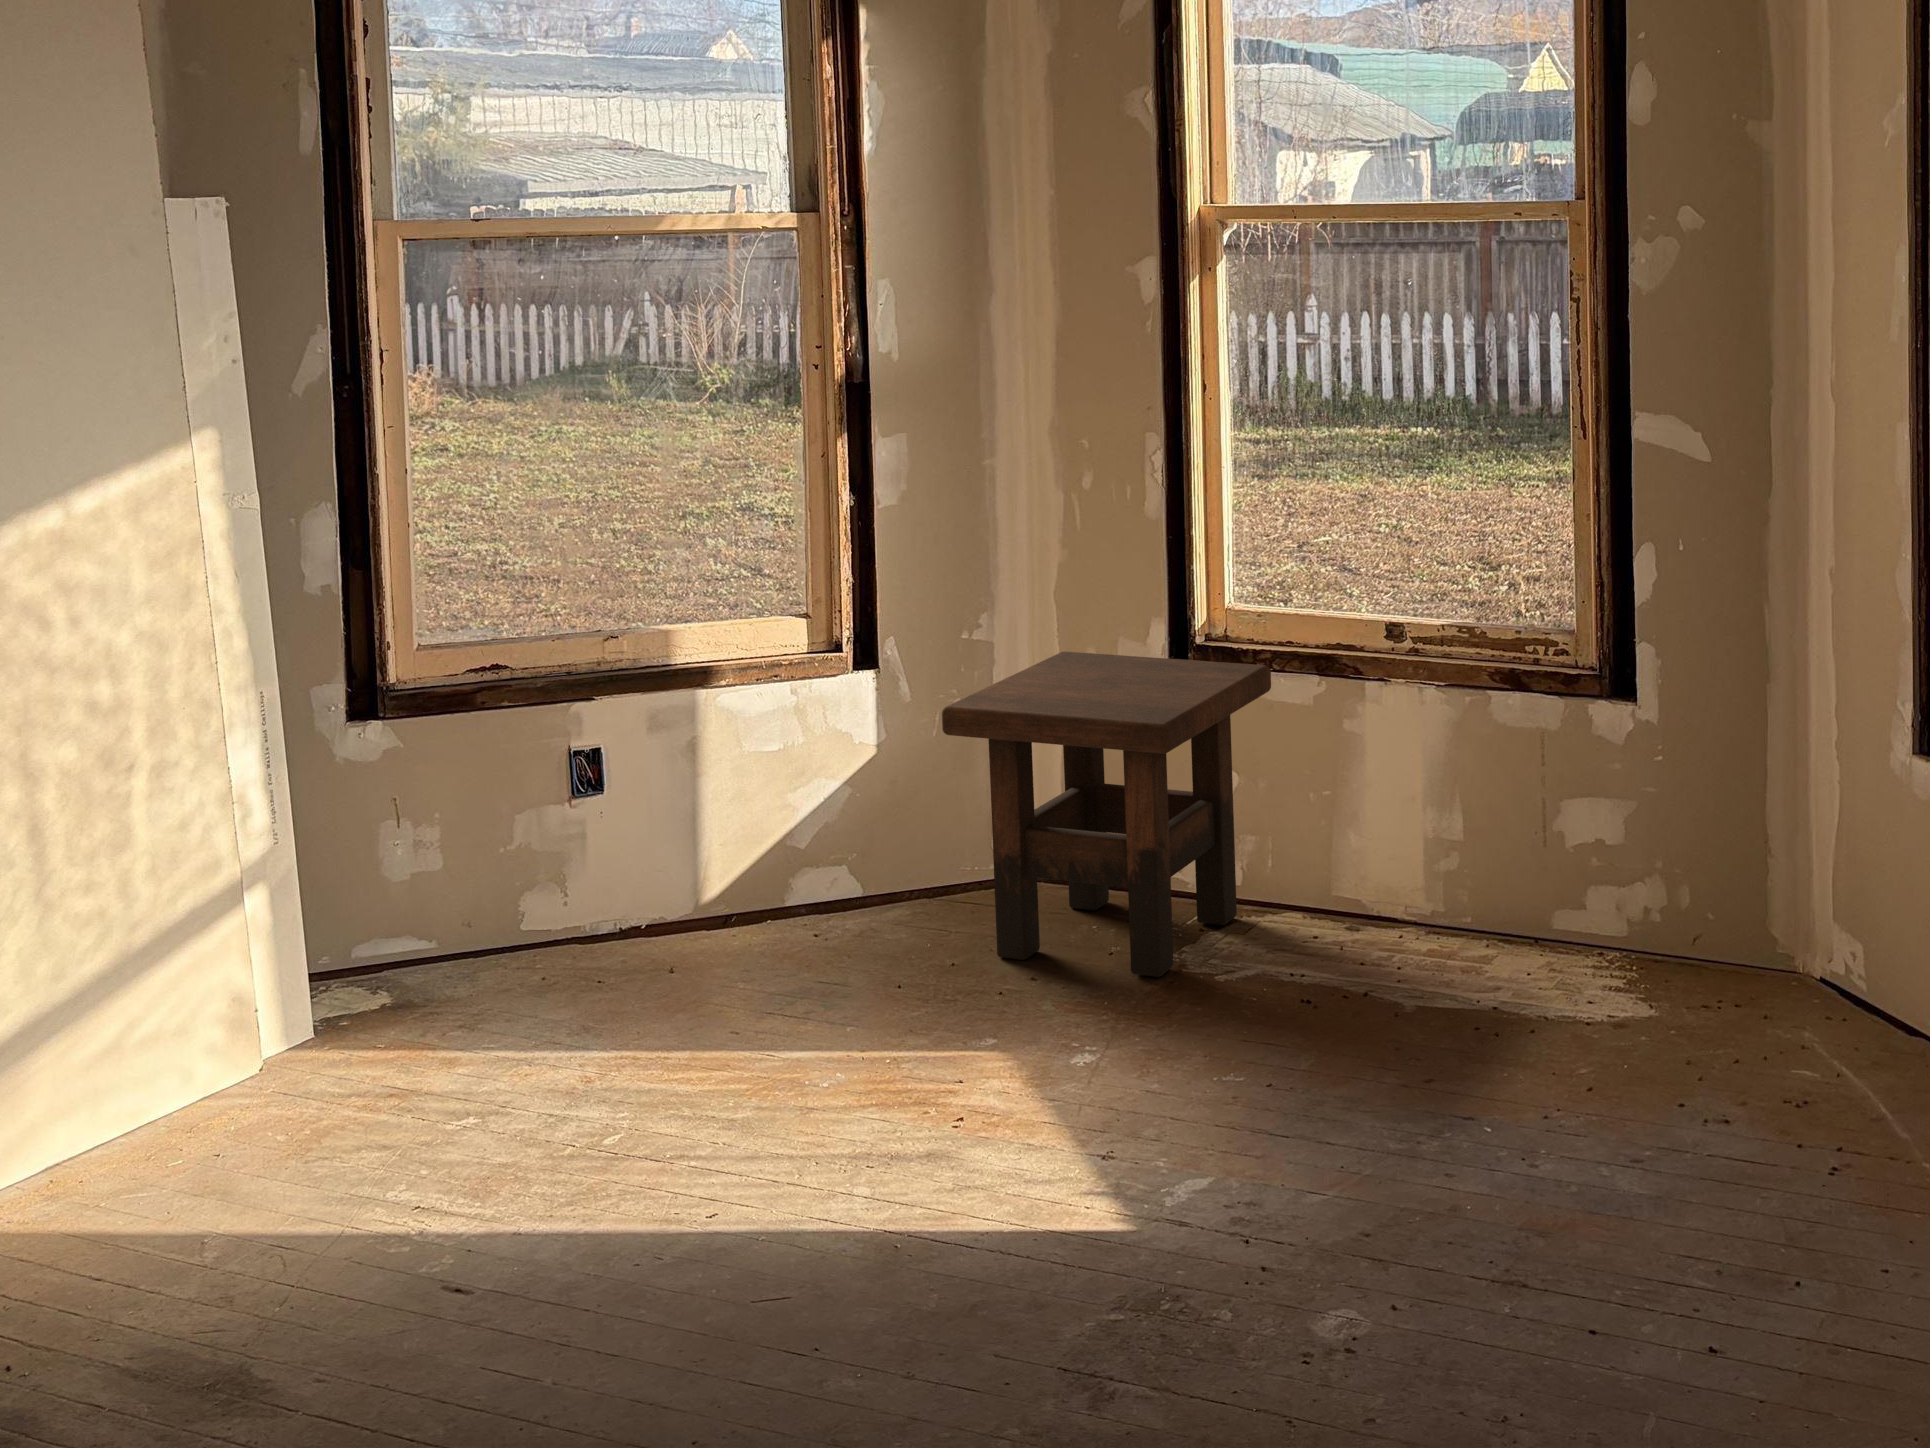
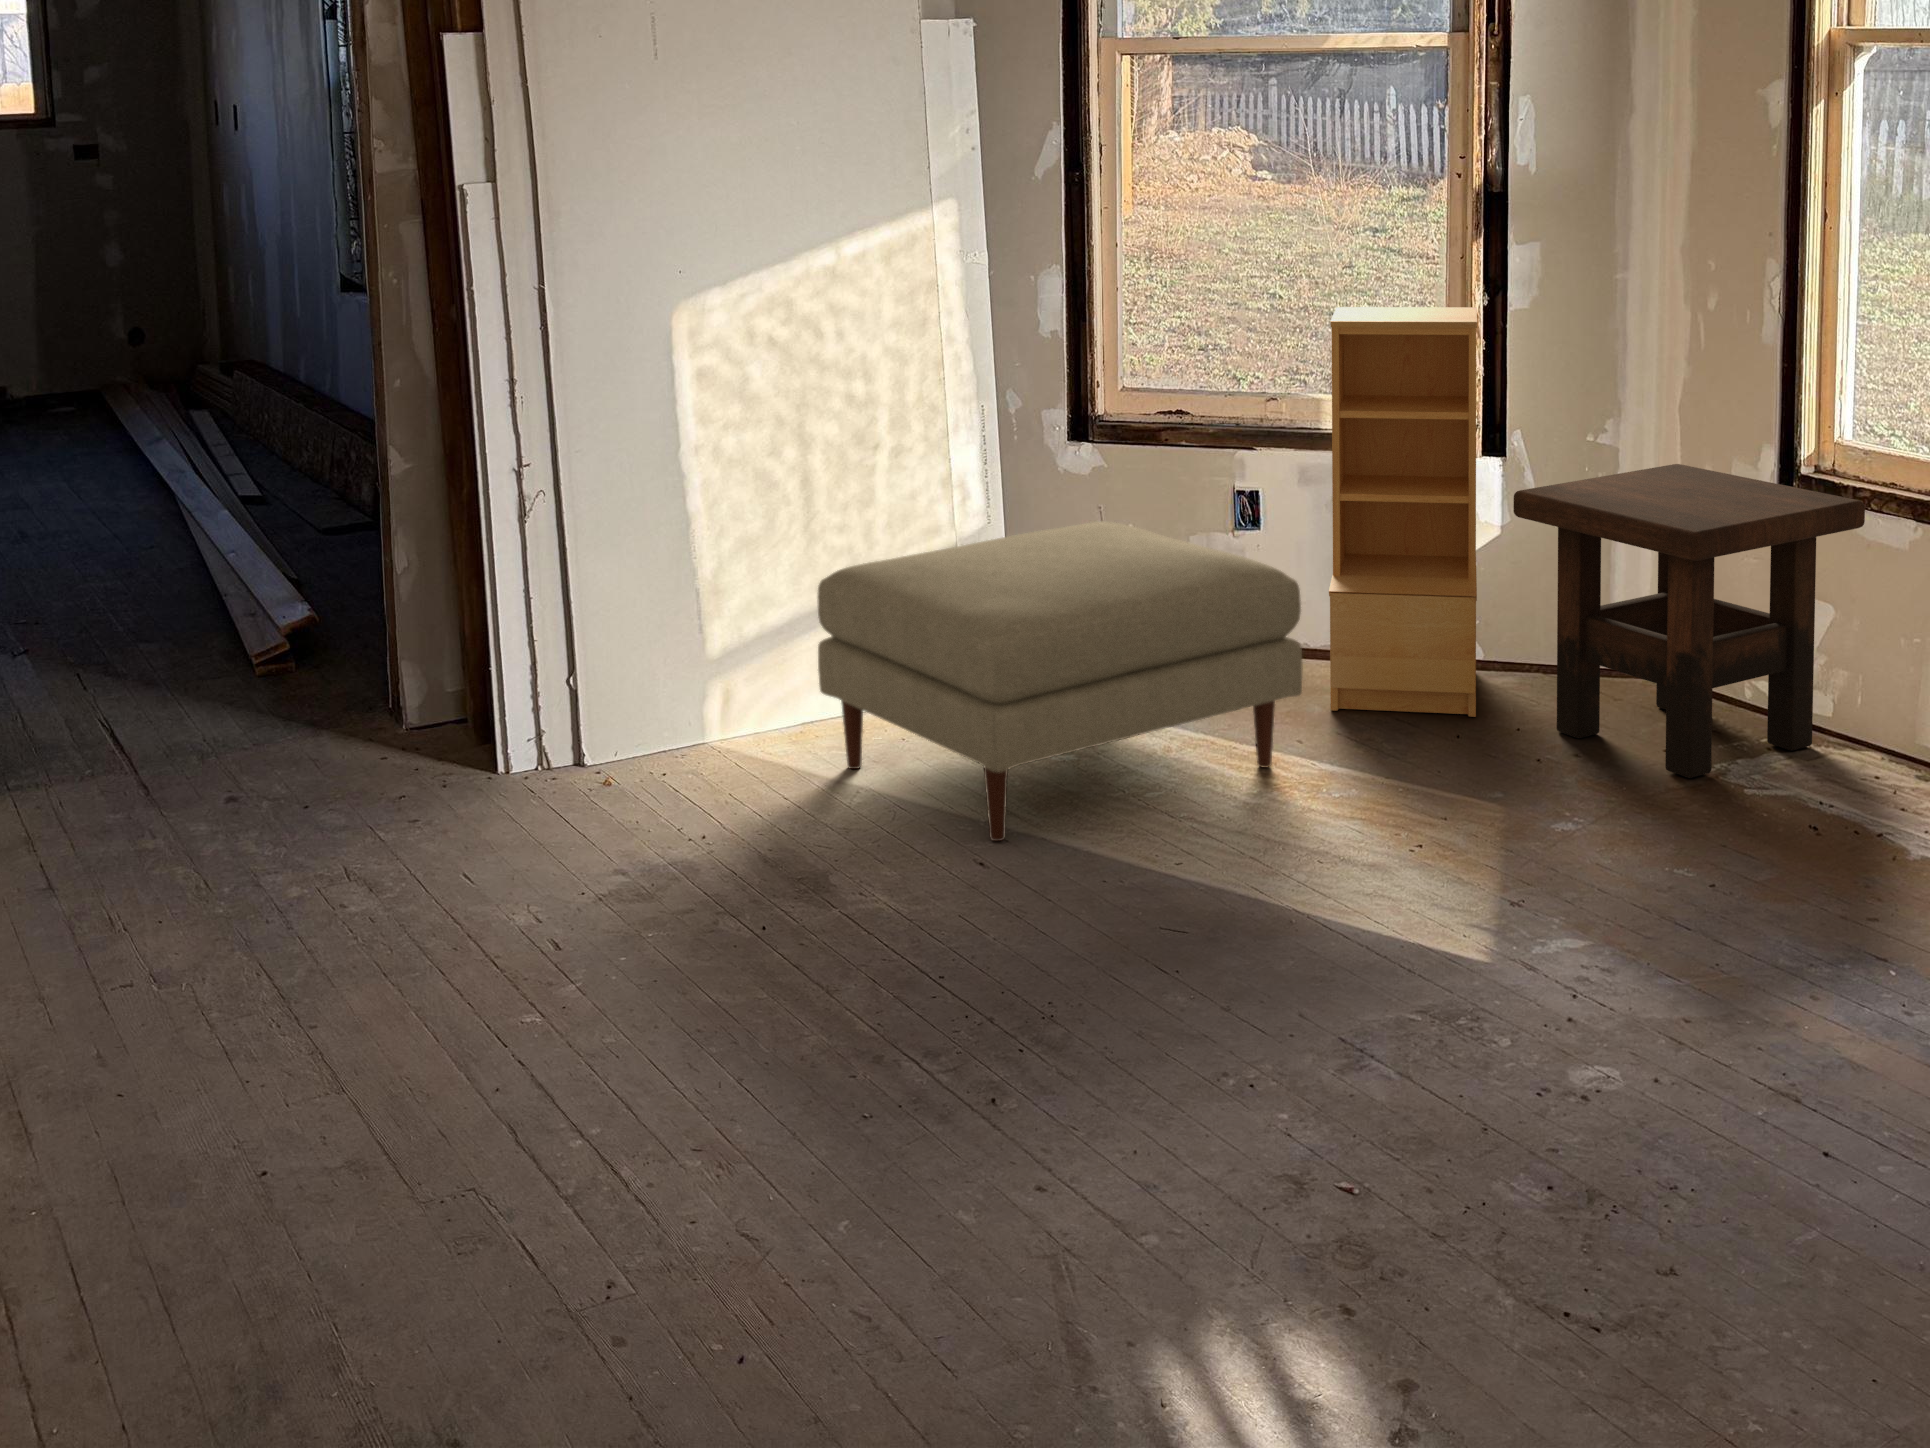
bookshelf: none [692,511,907,990] -> present [1329,307,1477,717]
ottoman: none [131,821,767,1260] -> present [818,521,1303,841]

